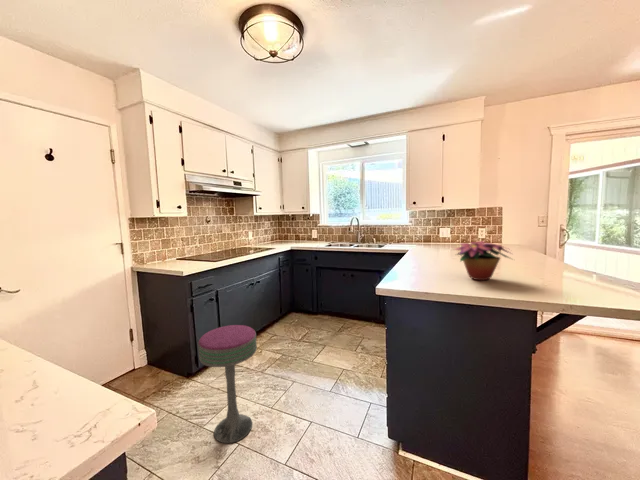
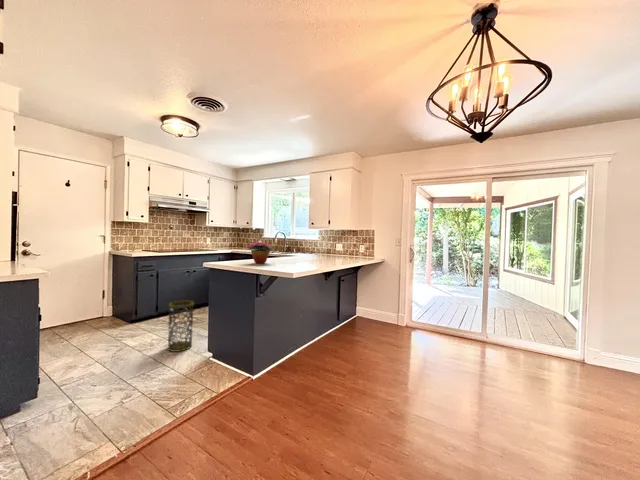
bar stool: present [198,325,257,443] -> none [114,284,151,345]
trash can: none [307,348,347,445] -> present [168,301,194,352]

